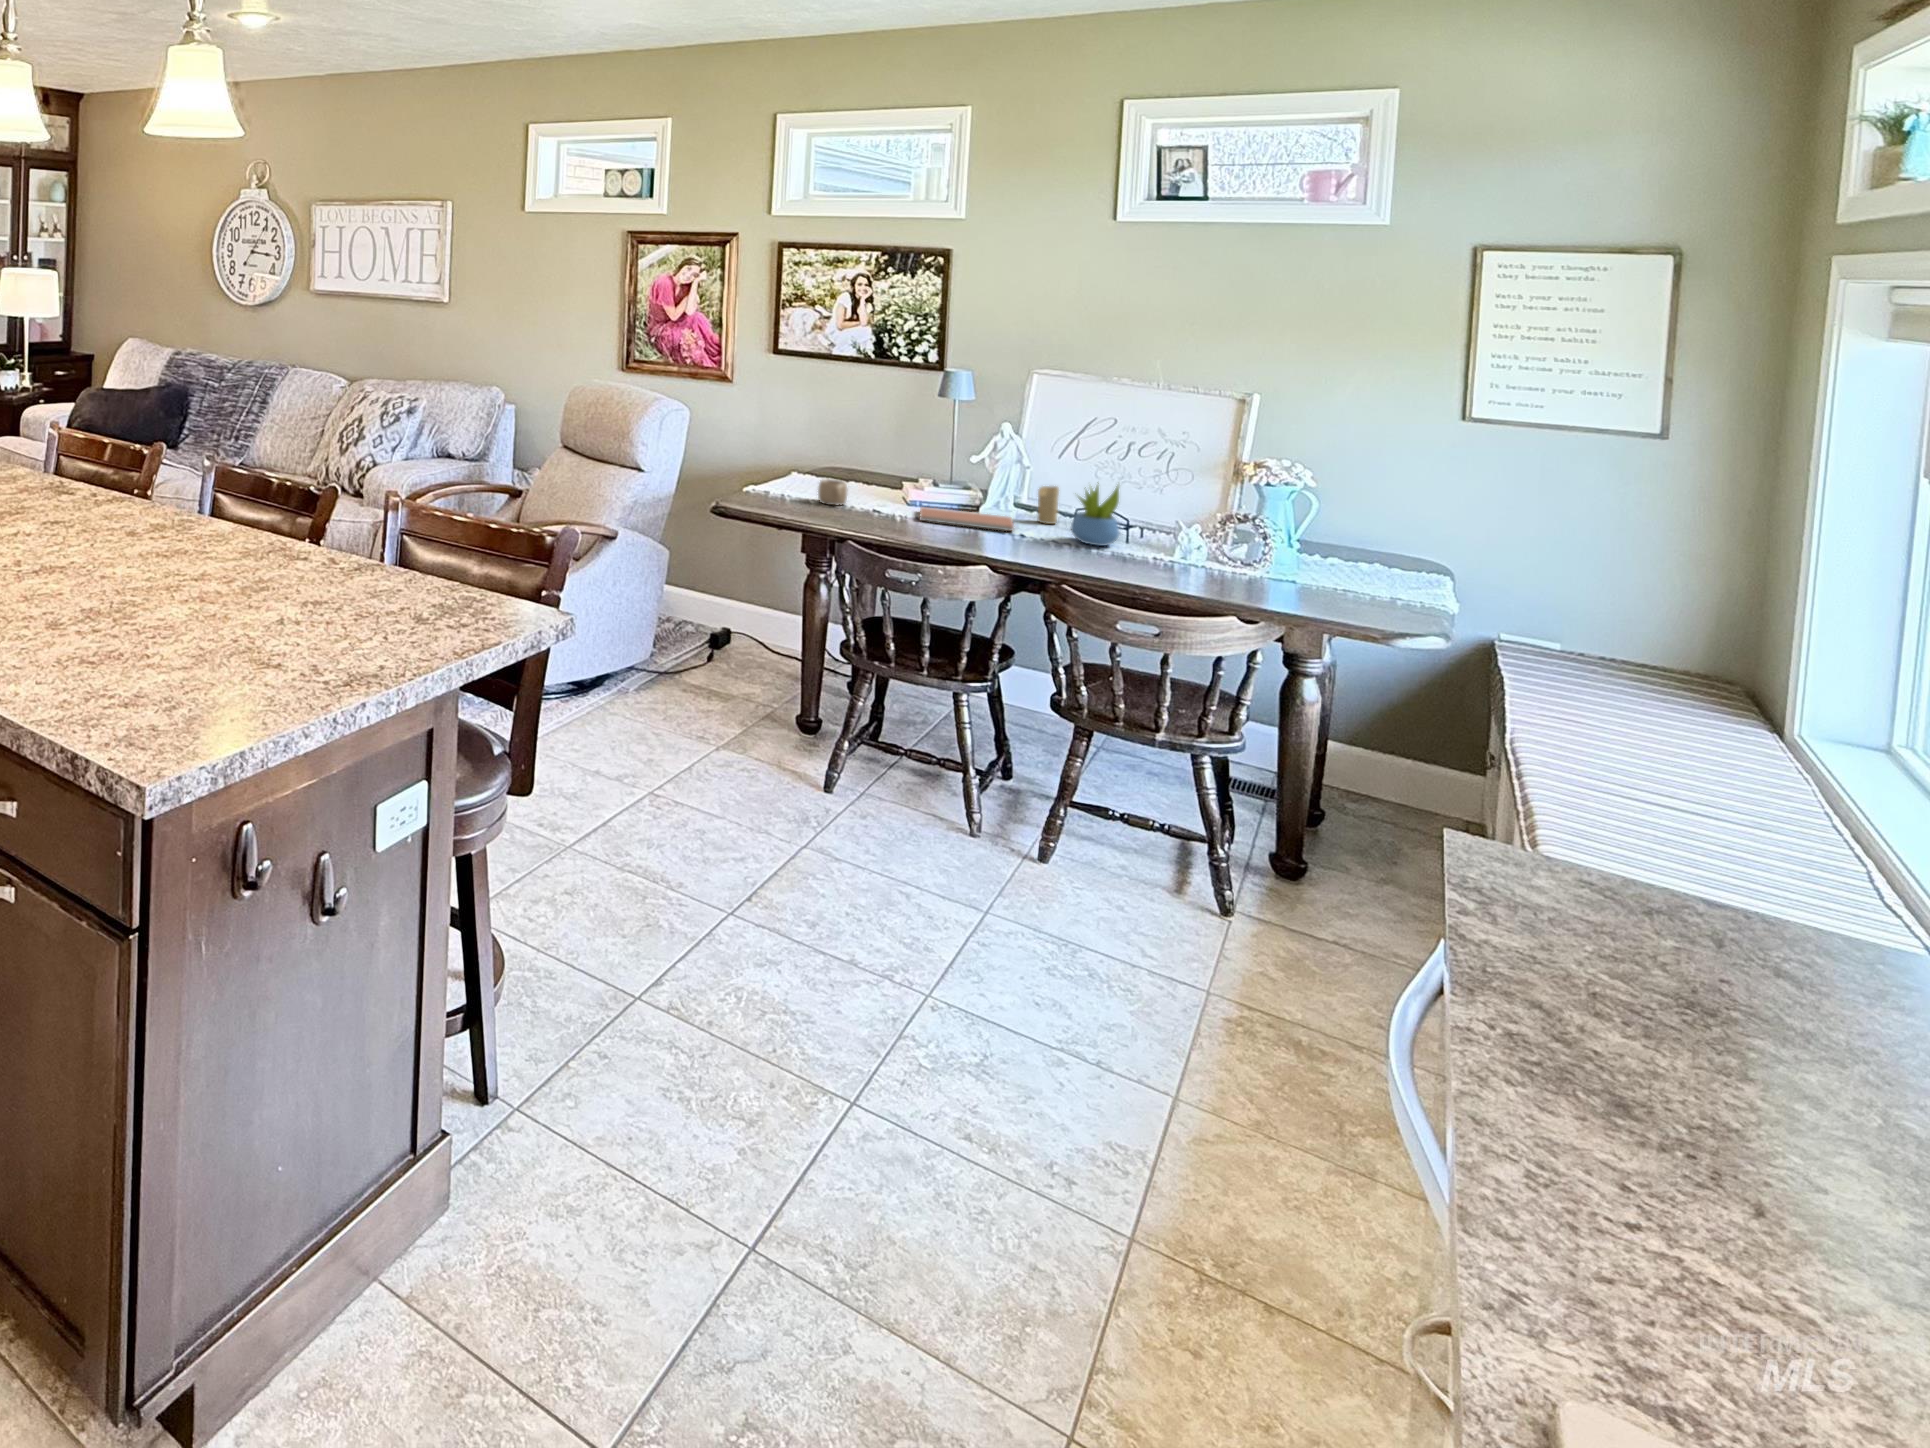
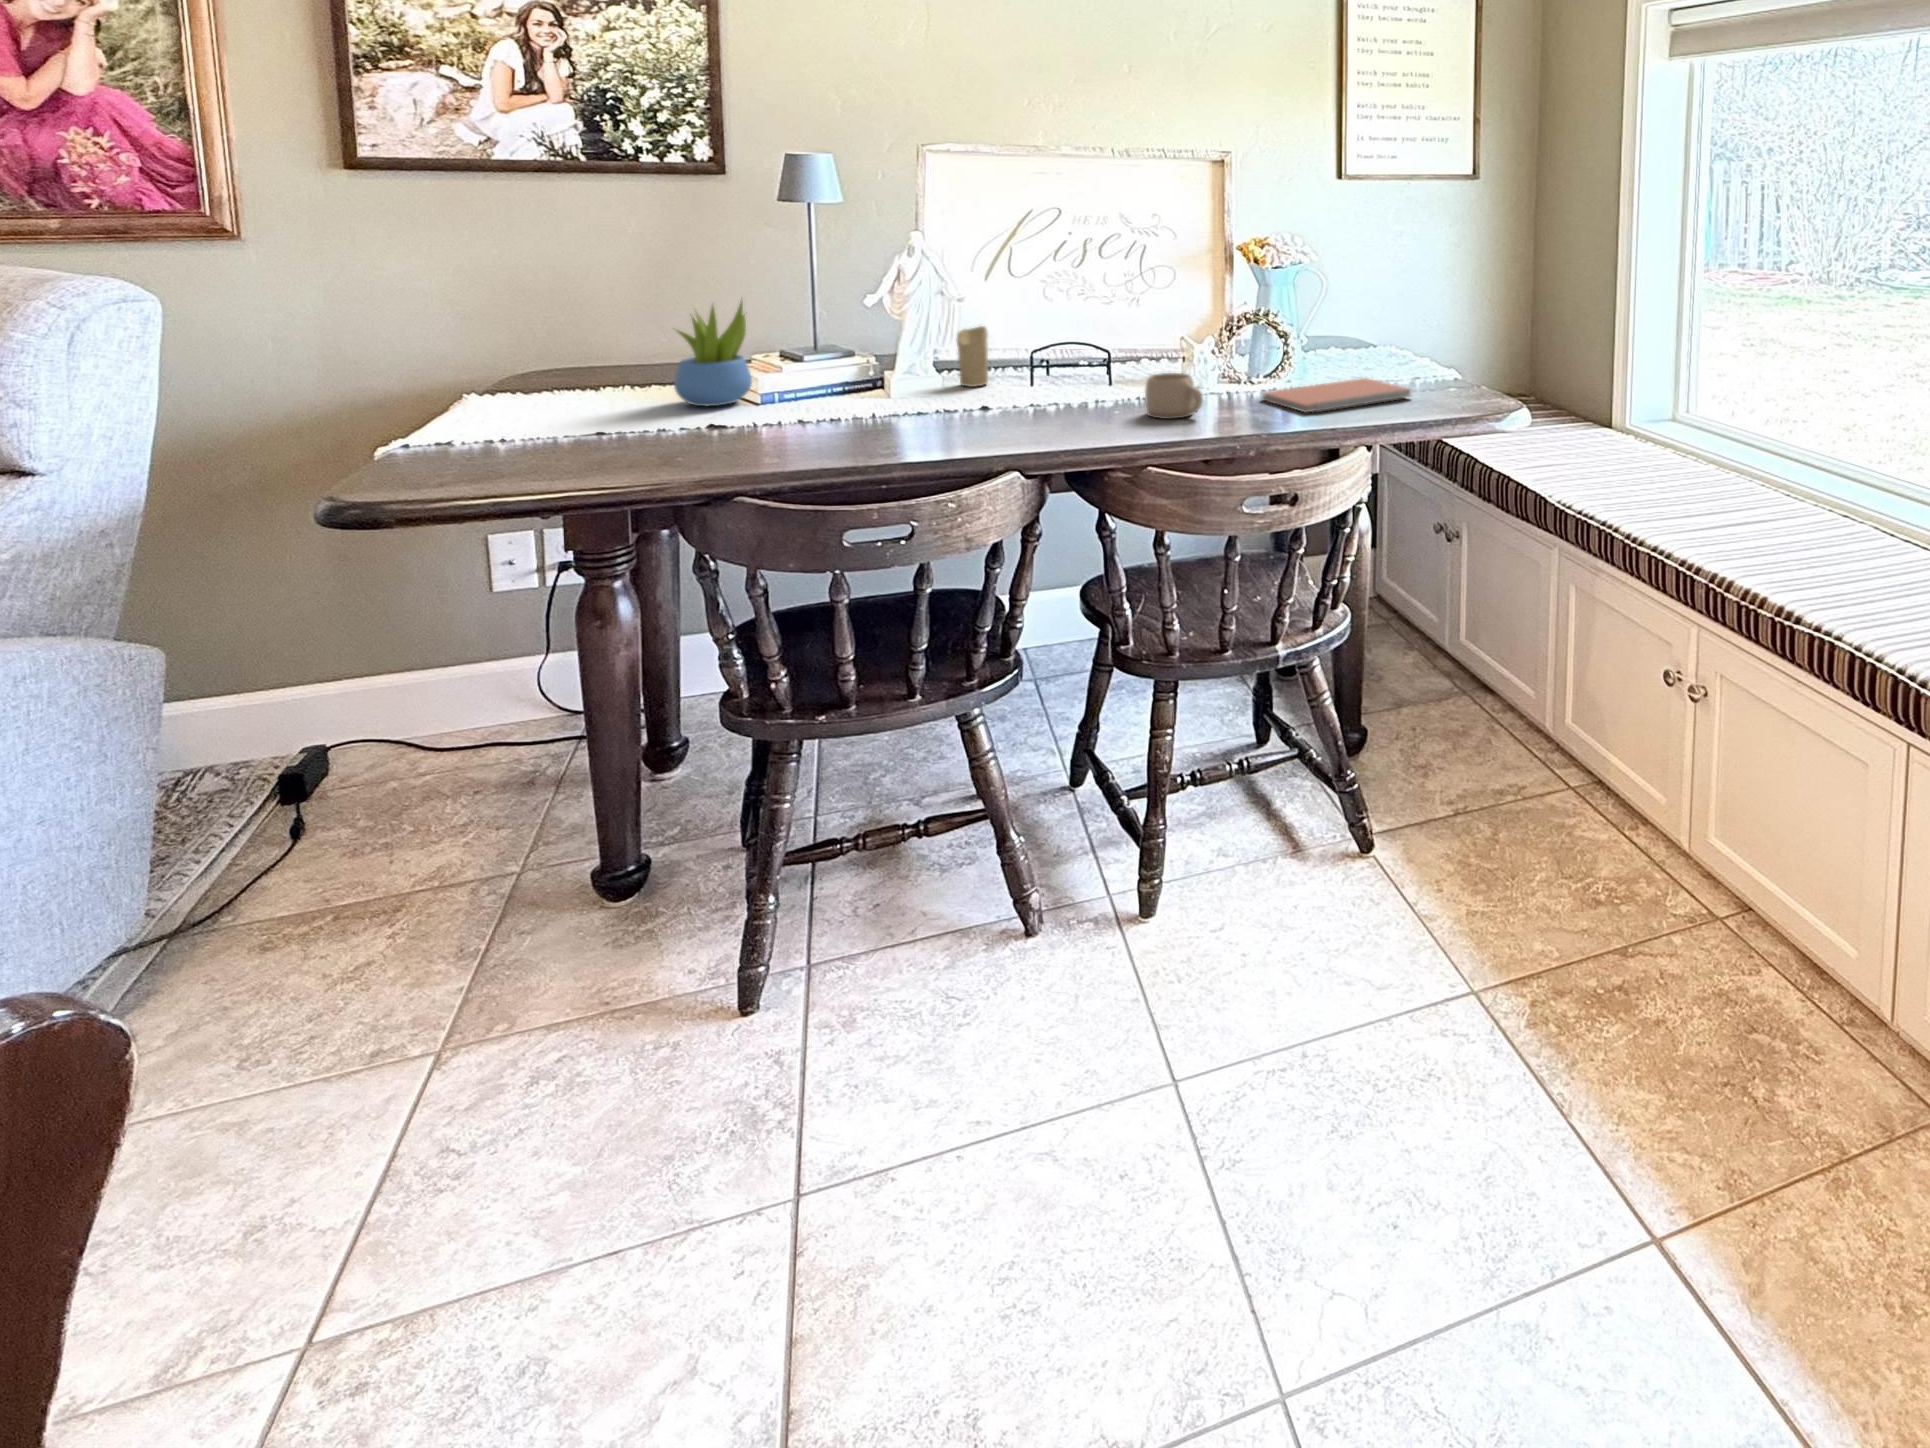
mug: present [818,479,847,505] -> present [1145,373,1203,419]
succulent plant: present [1071,483,1119,546] -> present [674,298,752,406]
notebook: present [920,507,1014,531] -> present [1263,378,1411,412]

